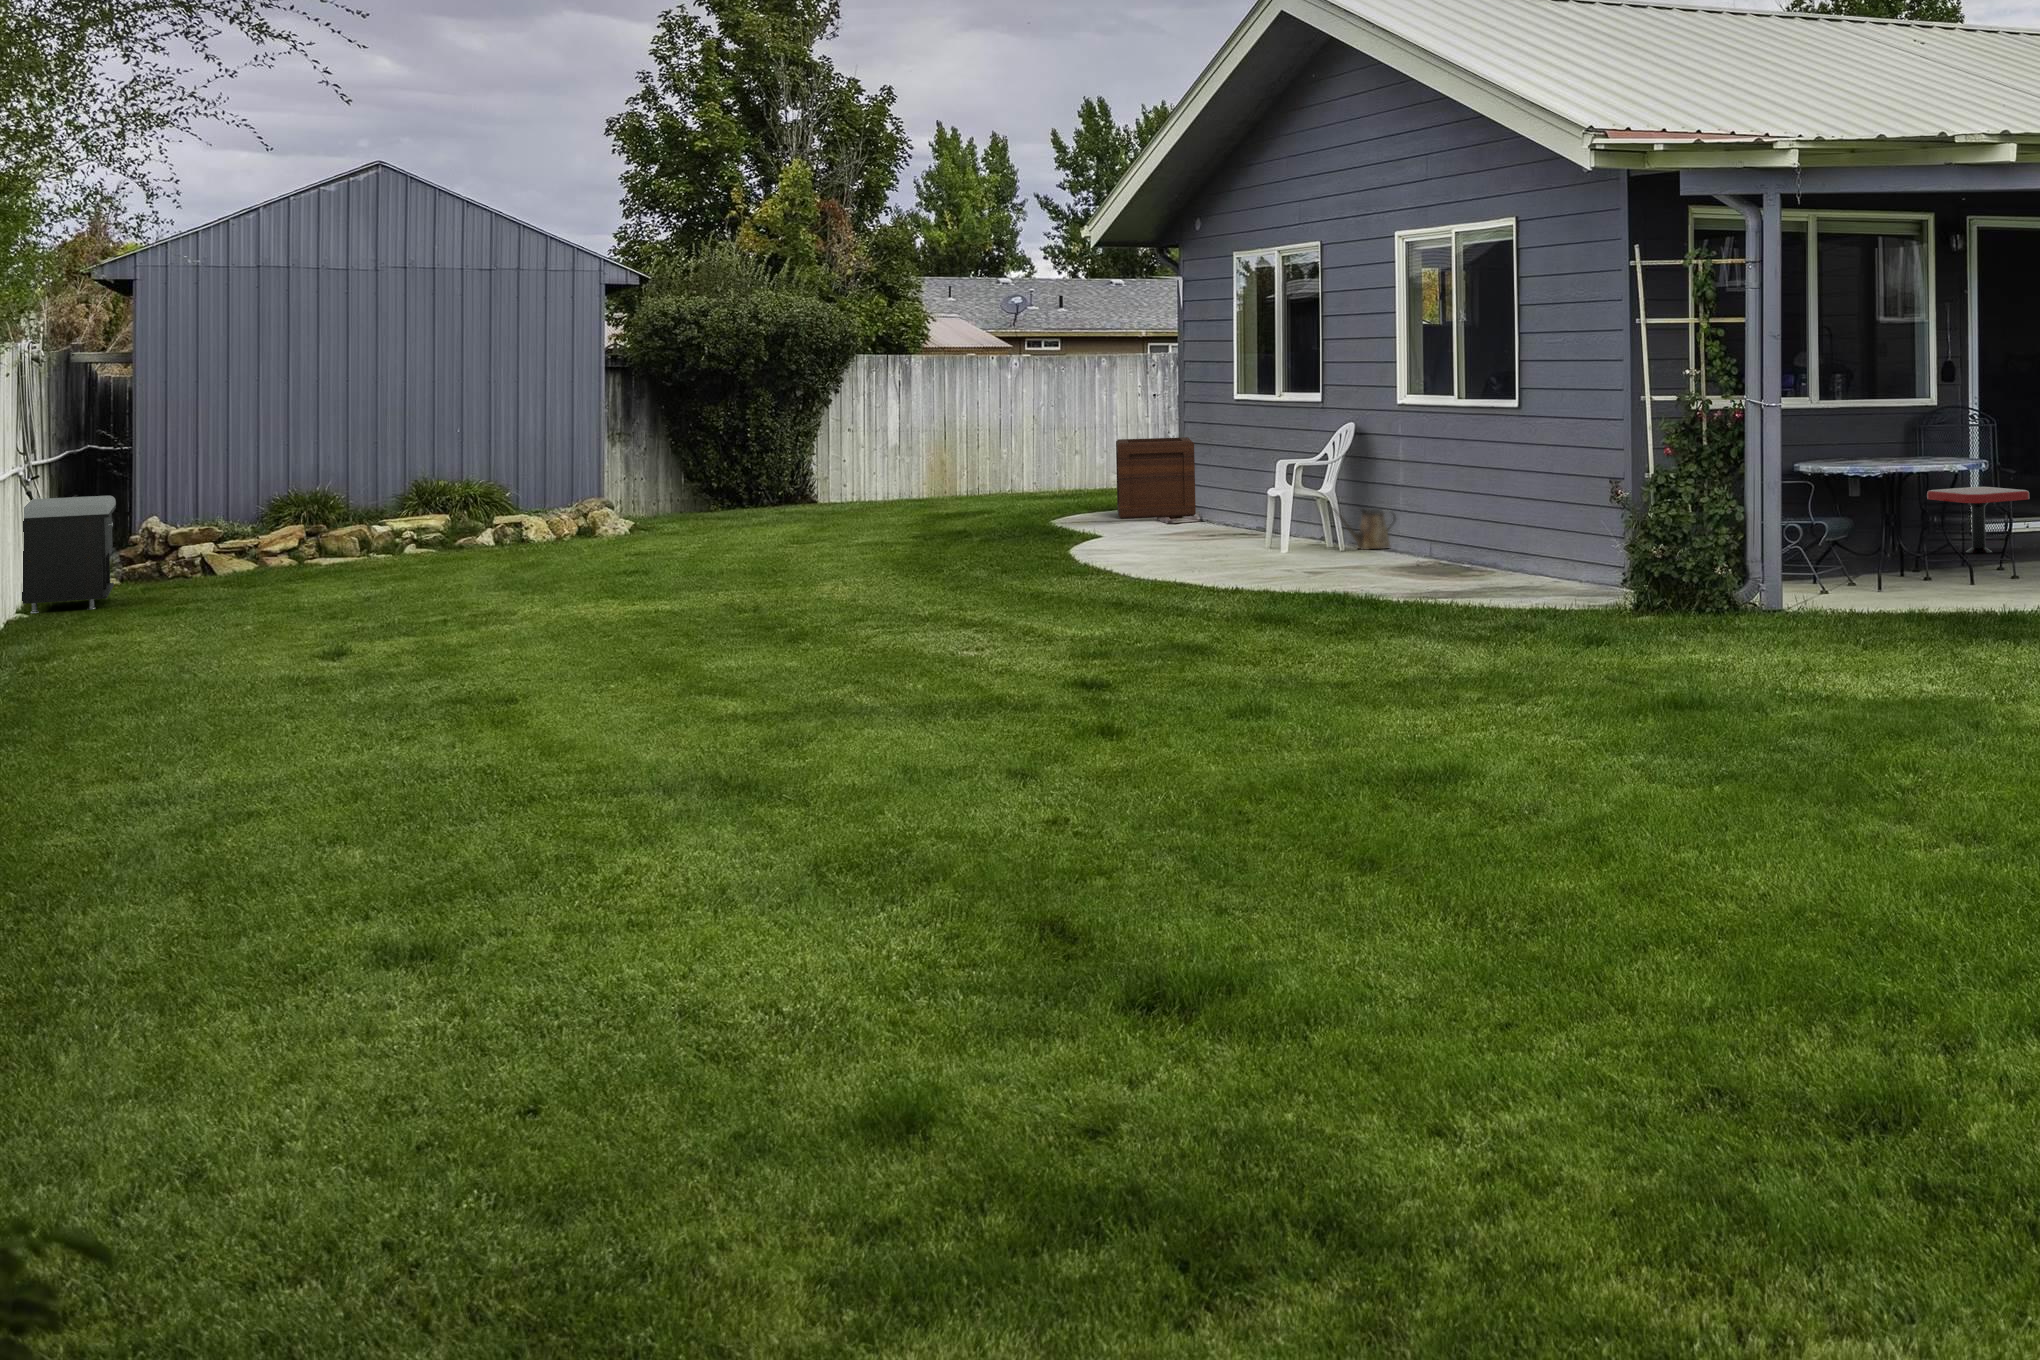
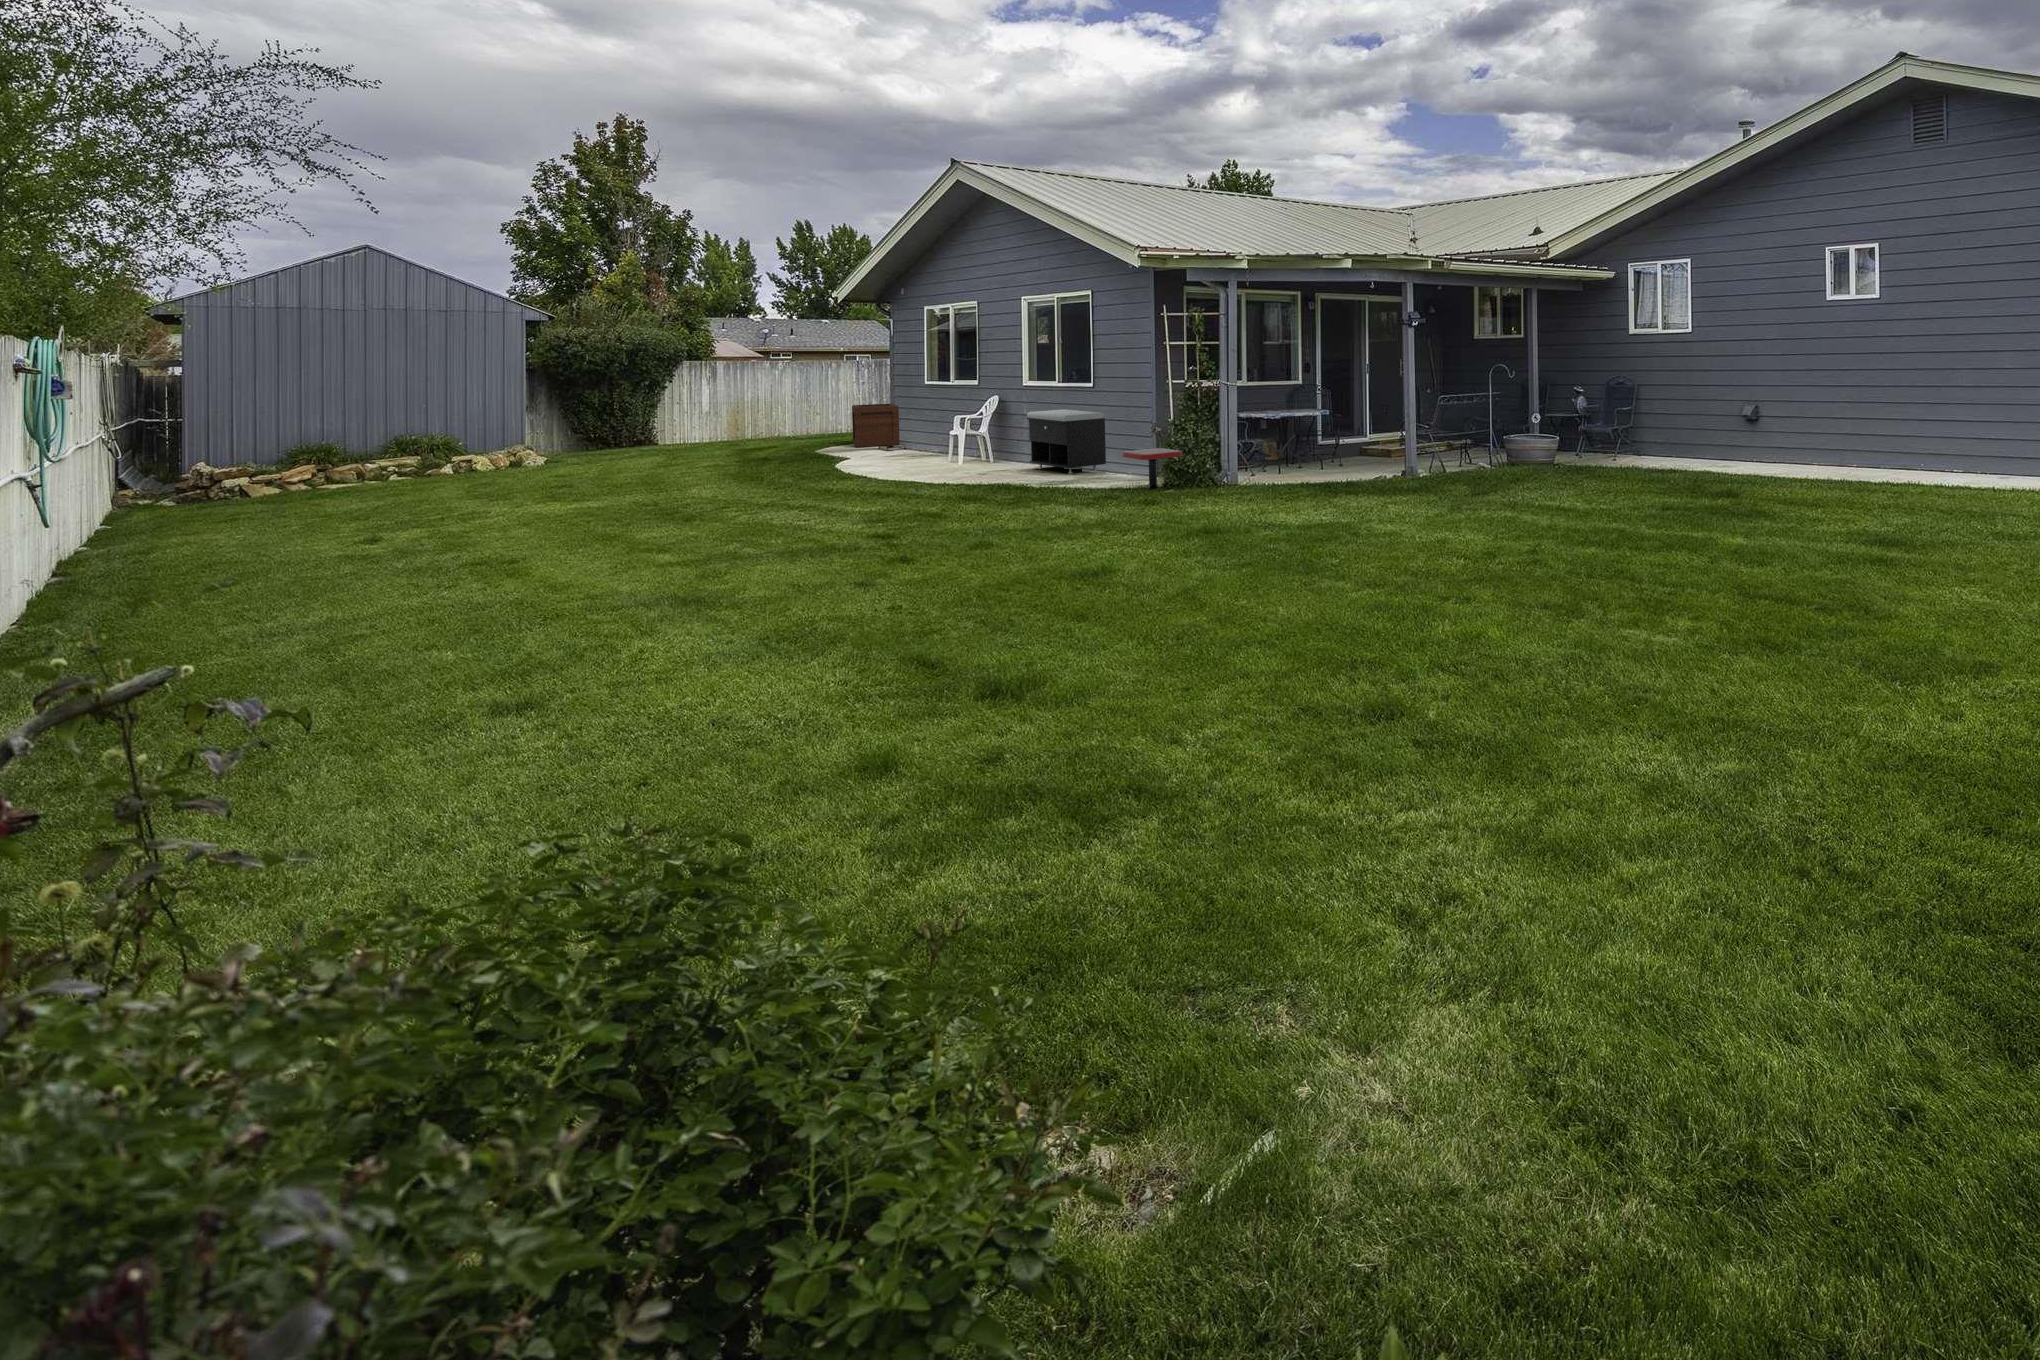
pedestal table: present [1927,487,2029,553] -> present [1123,448,1182,488]
storage bench: present [22,496,116,613] -> present [1027,409,1106,474]
watering can: present [1333,508,1396,549] -> present [1255,436,1295,460]

